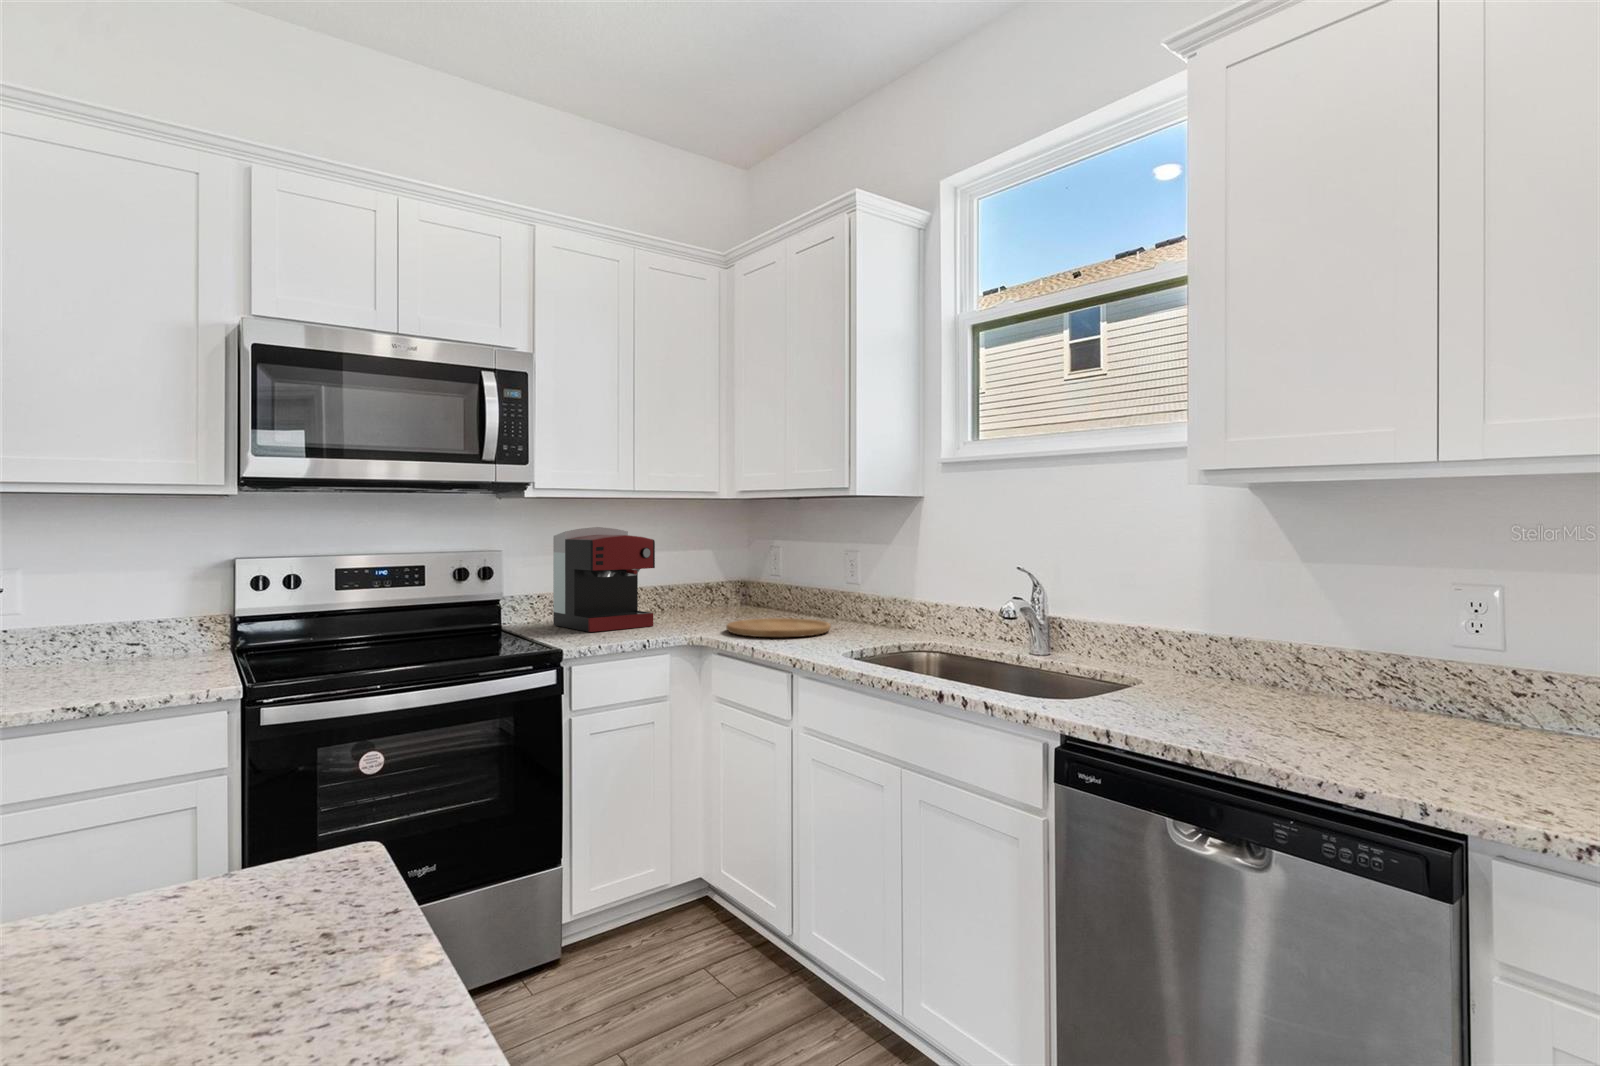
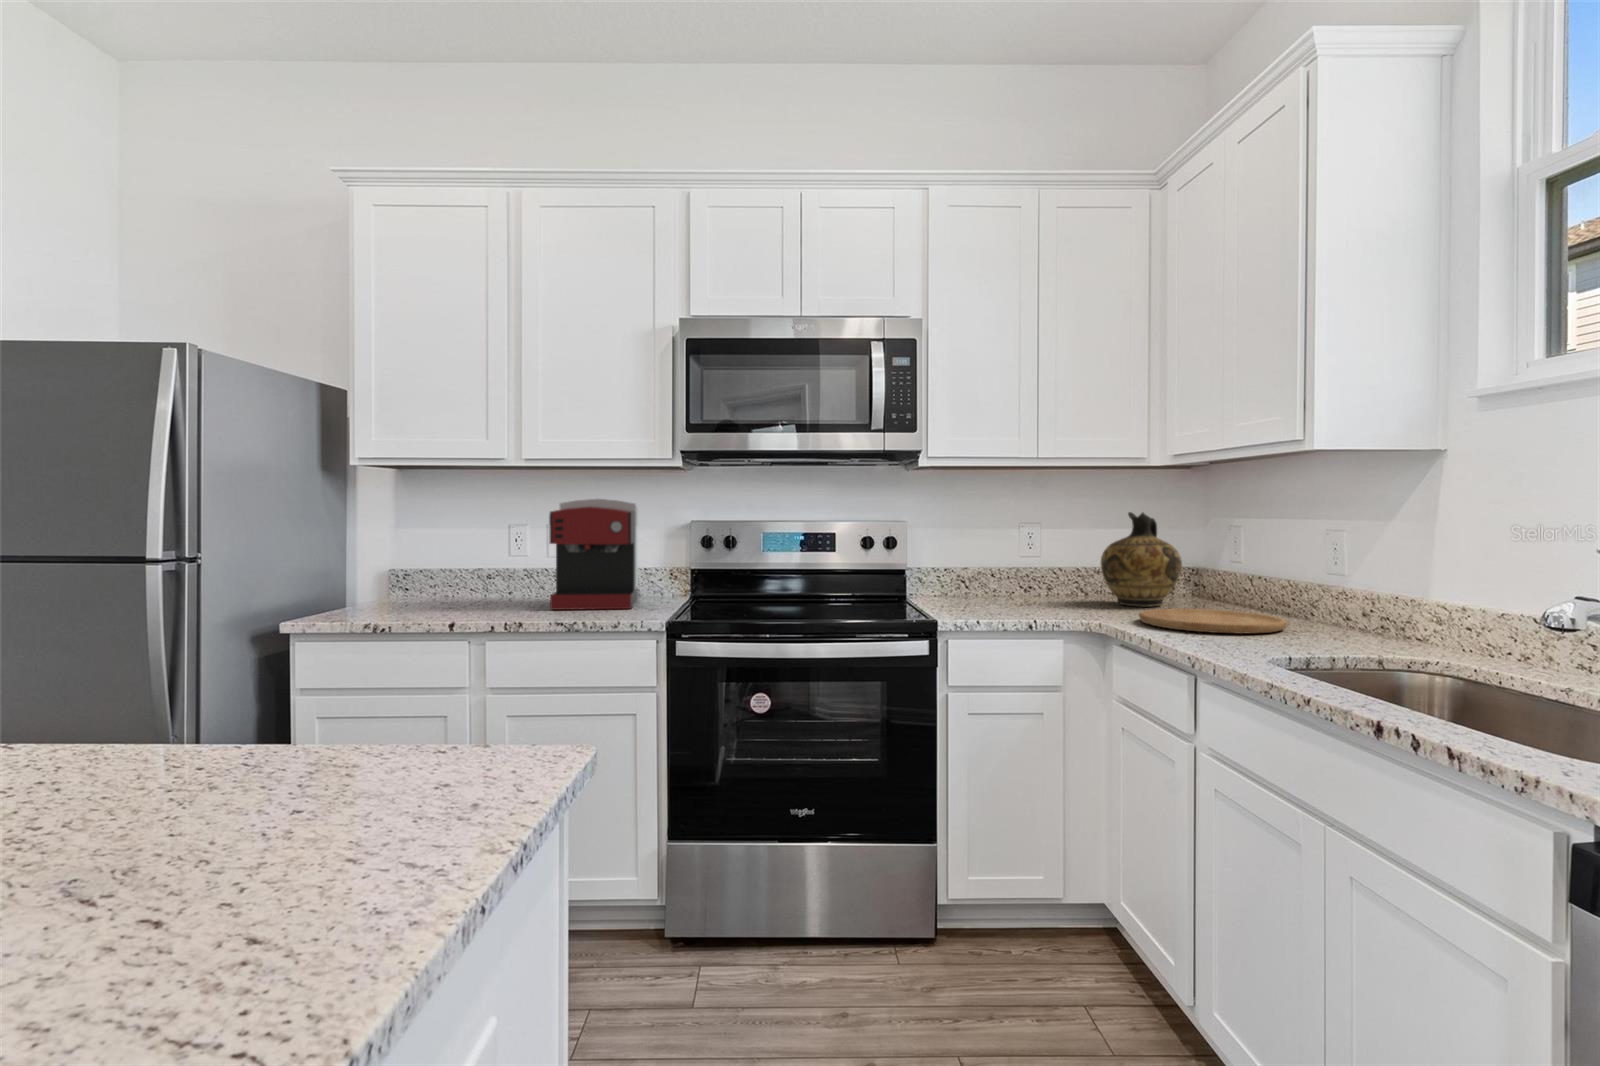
coffee maker: present [553,527,655,632] -> present [549,499,638,610]
ceramic jug: none [679,540,743,619] -> present [1101,512,1182,607]

